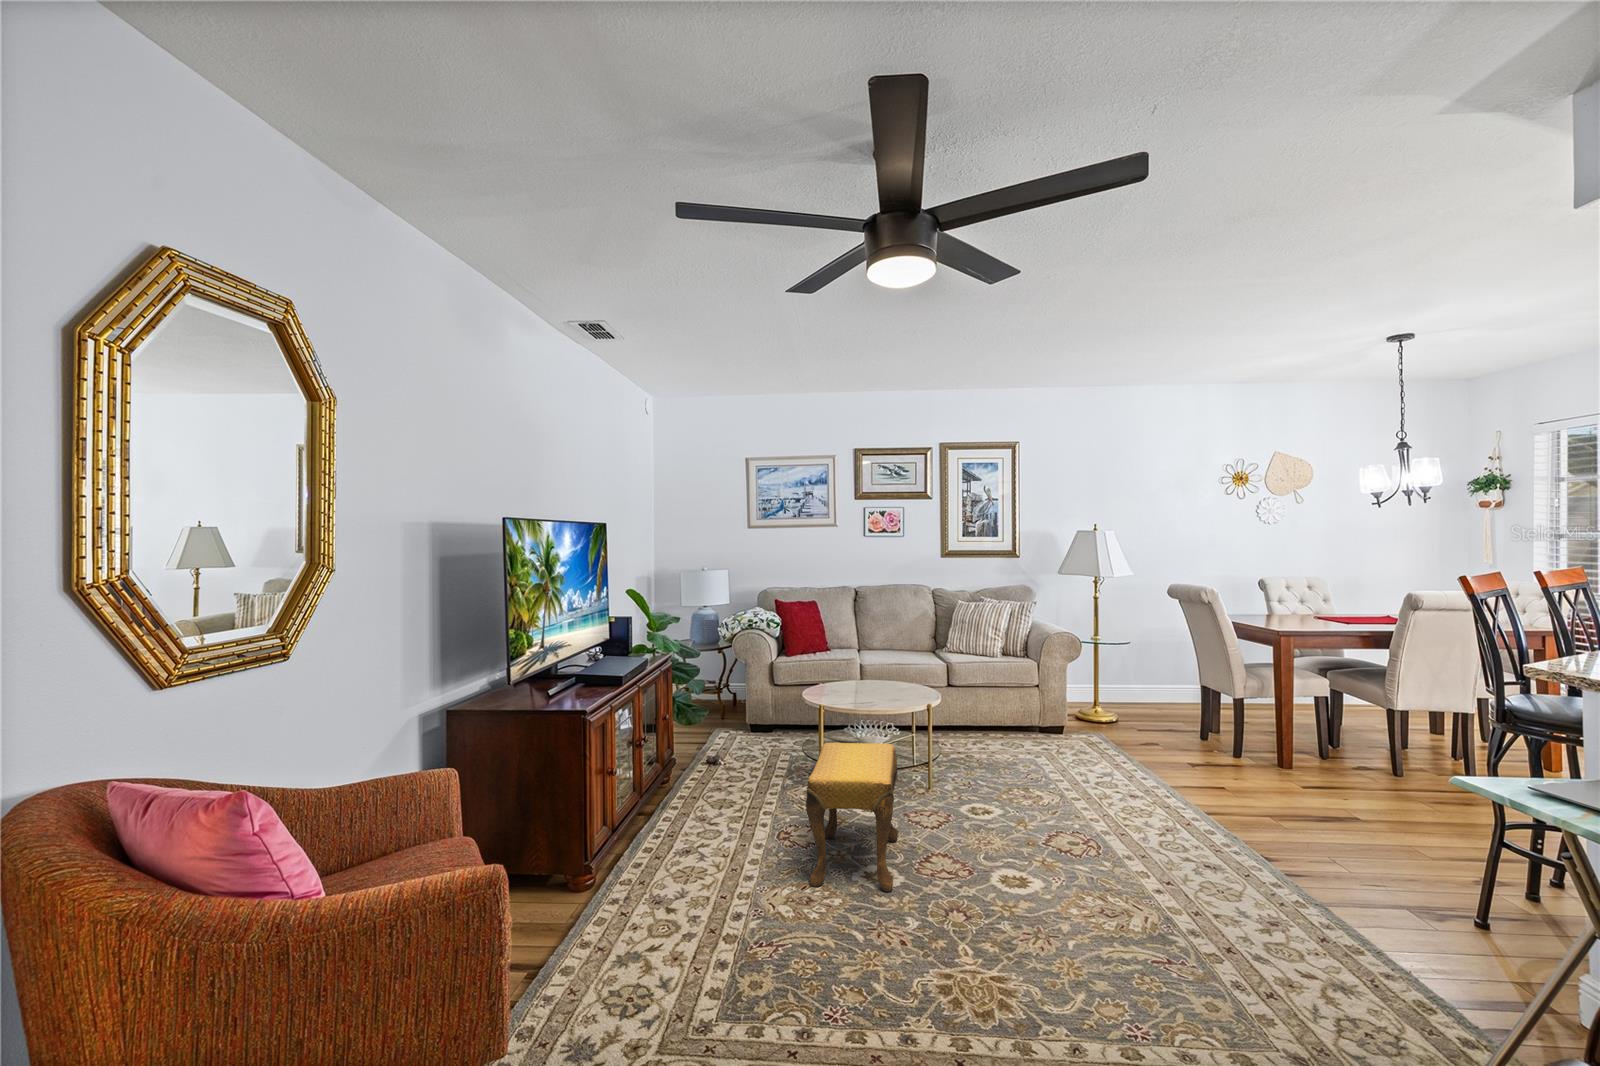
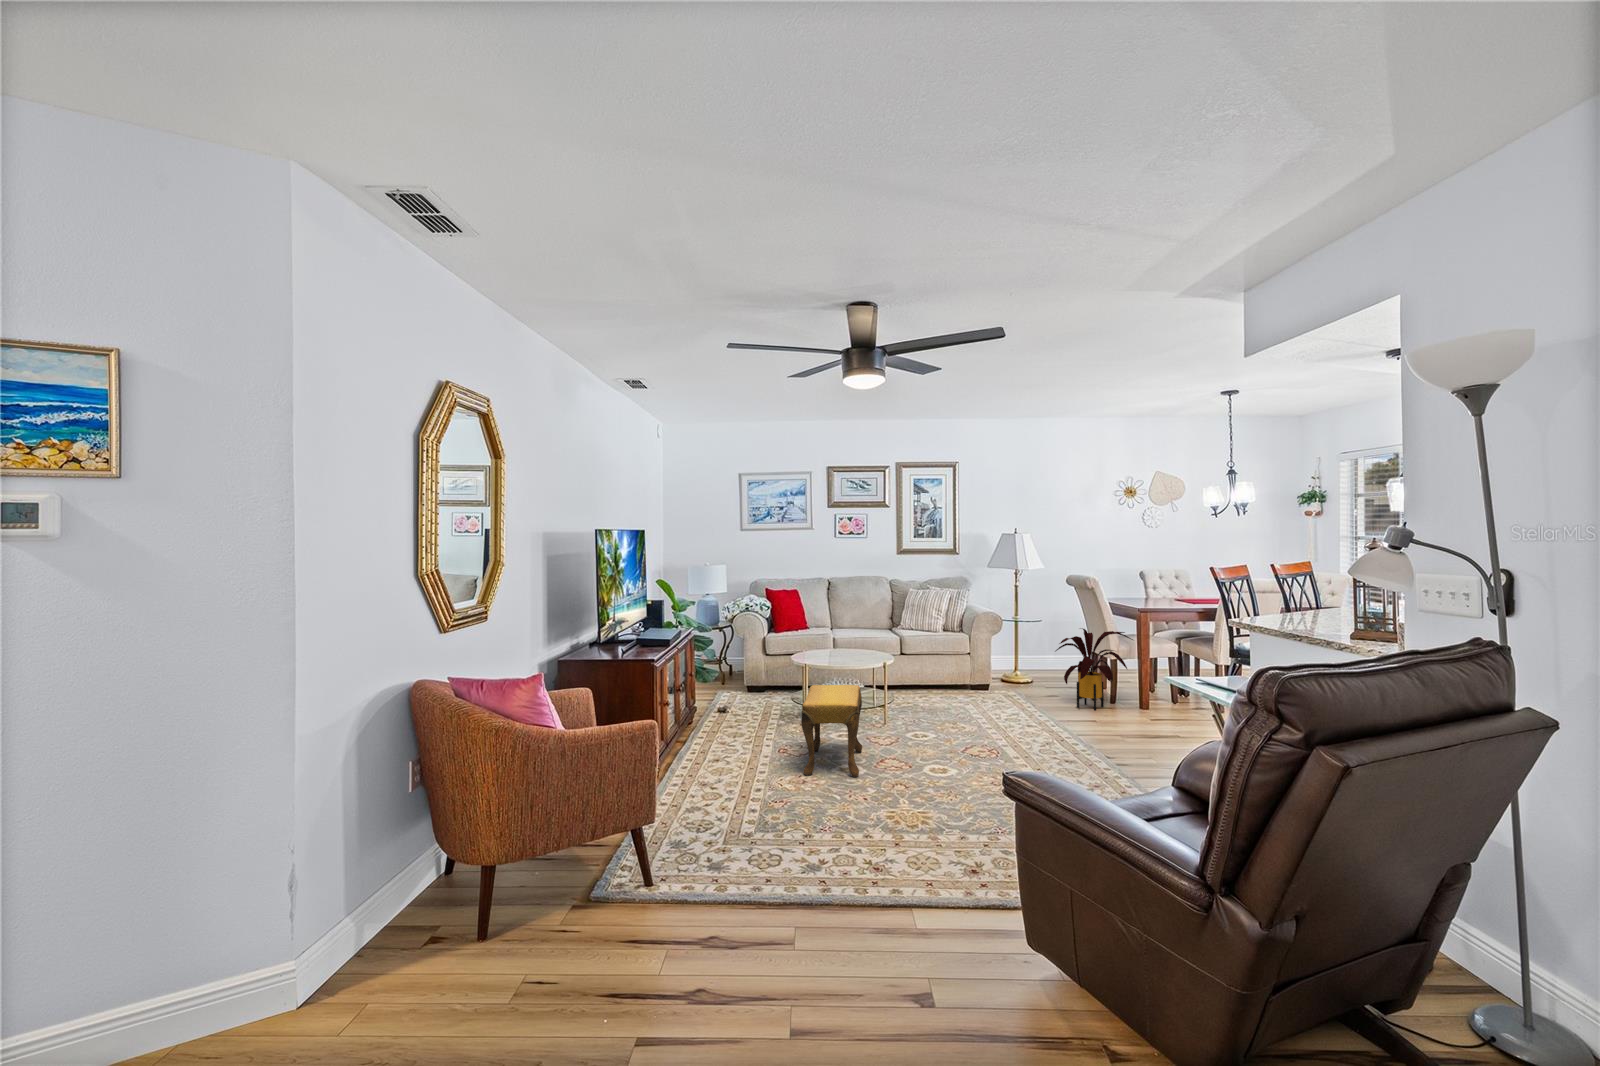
house plant: none [1158,657,1273,771] -> present [1056,629,1133,710]

